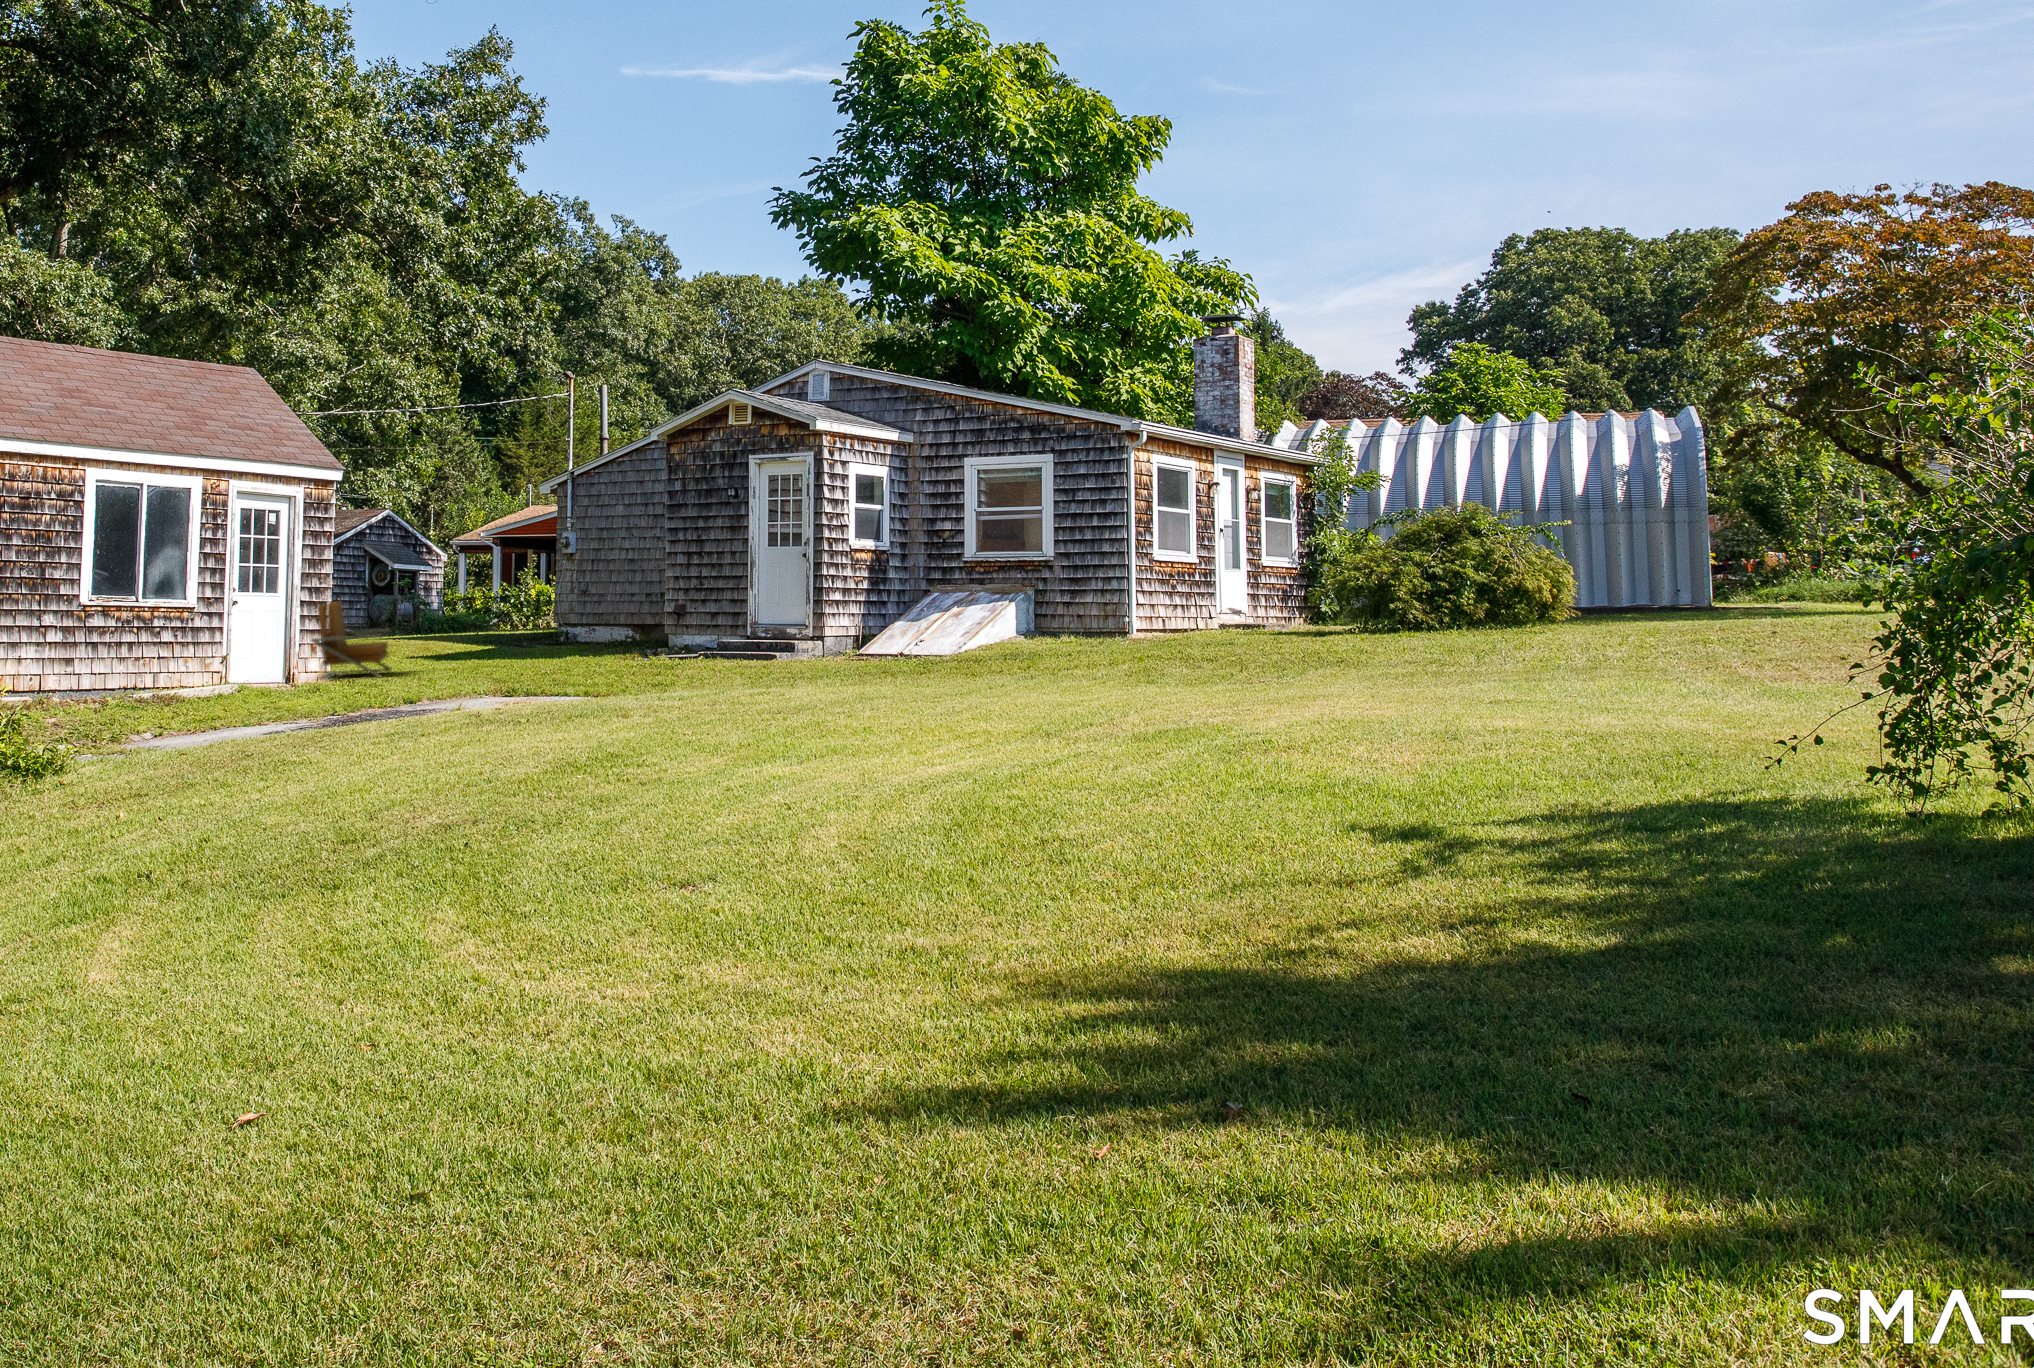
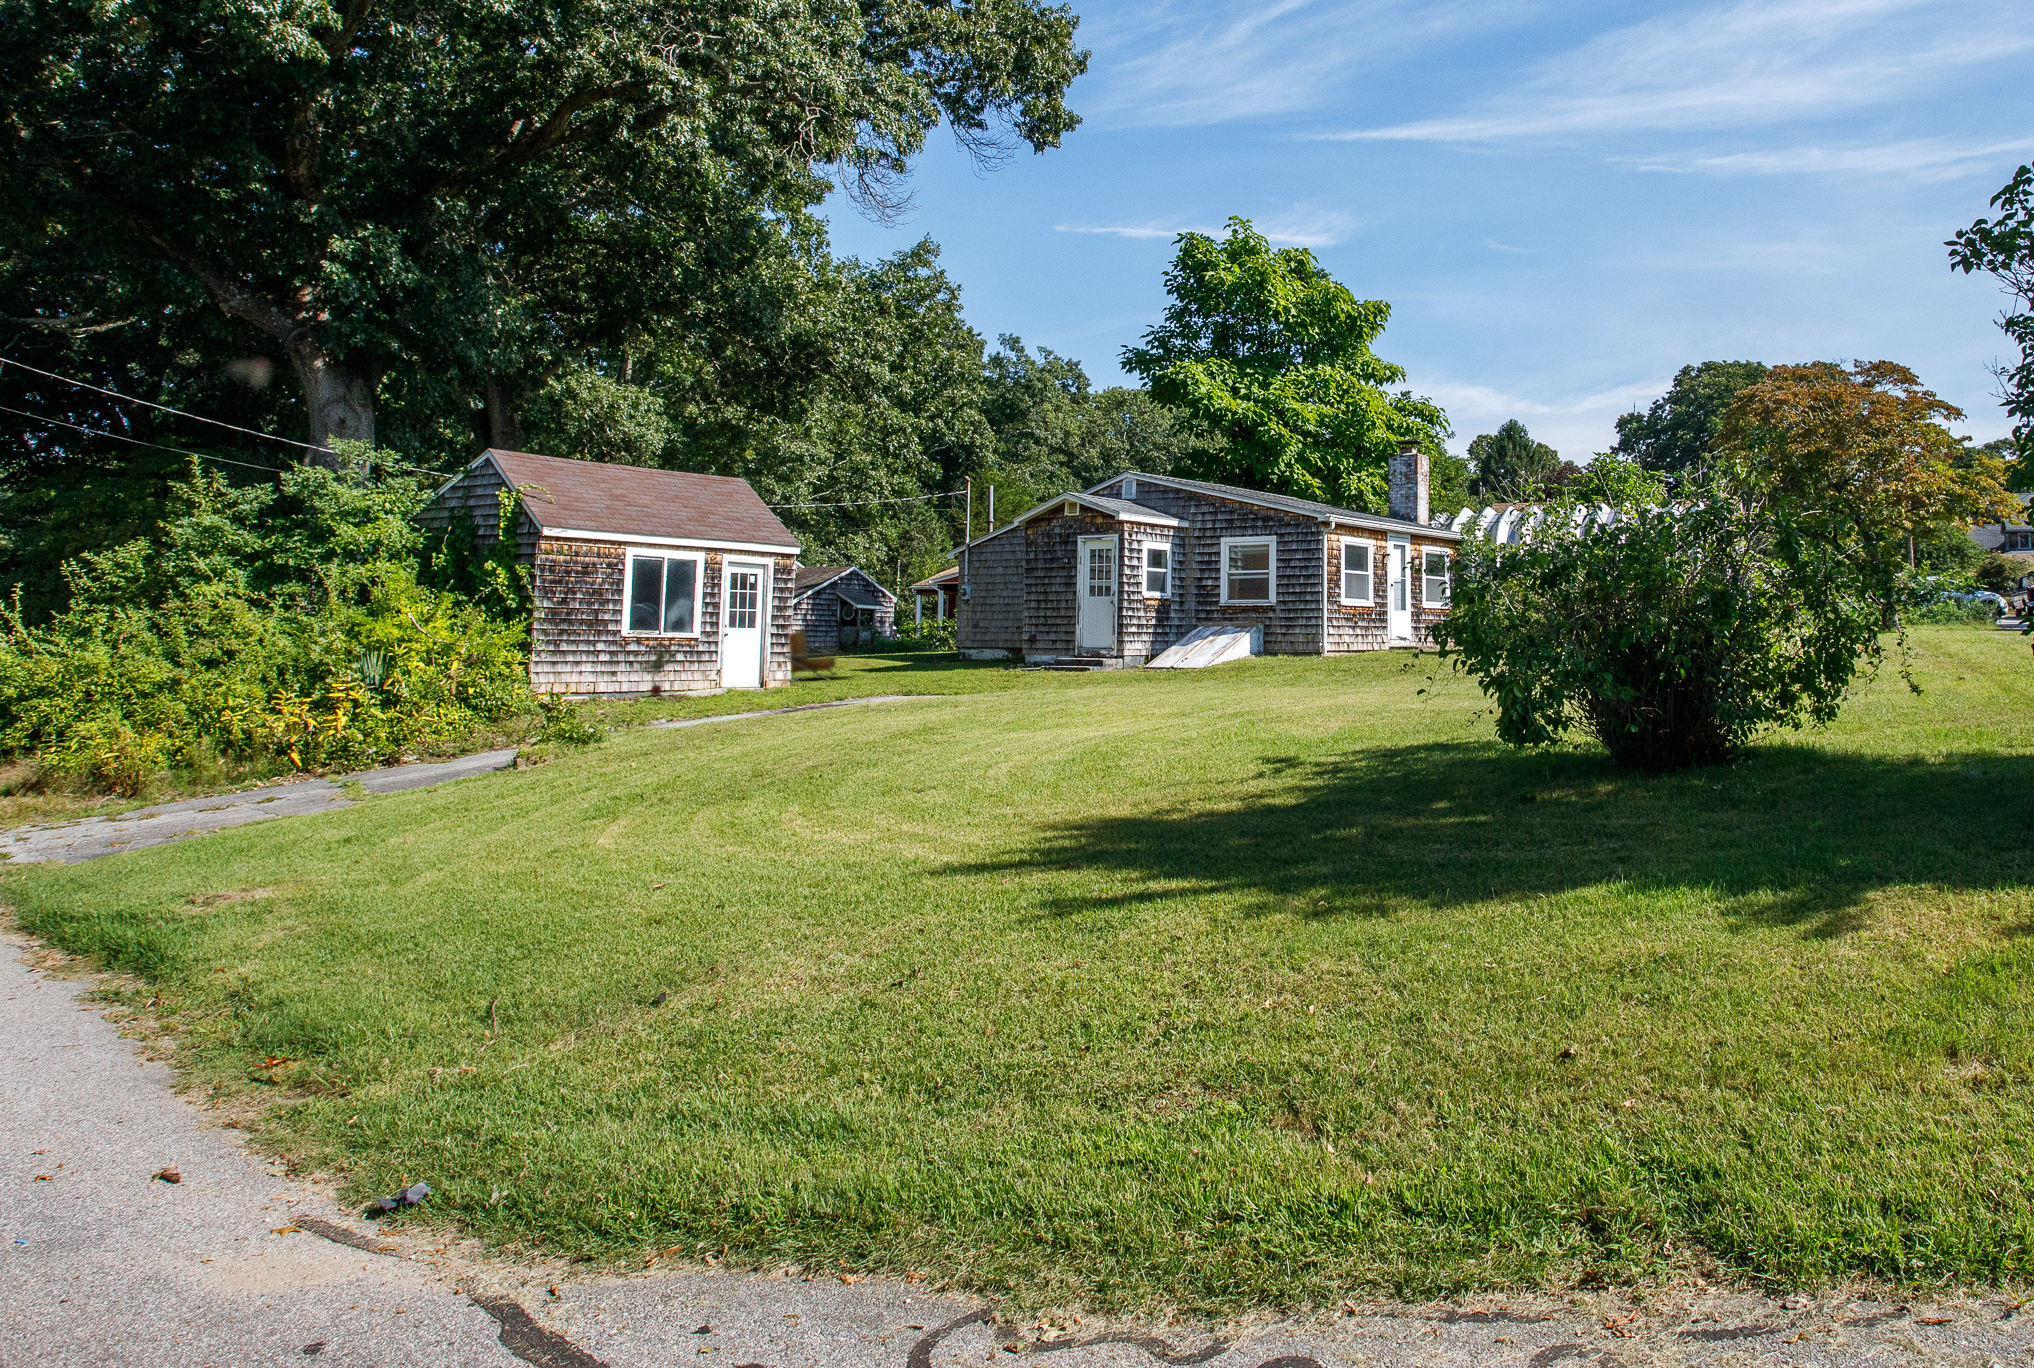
potted tree: none [94,619,158,699] -> present [637,644,676,695]

